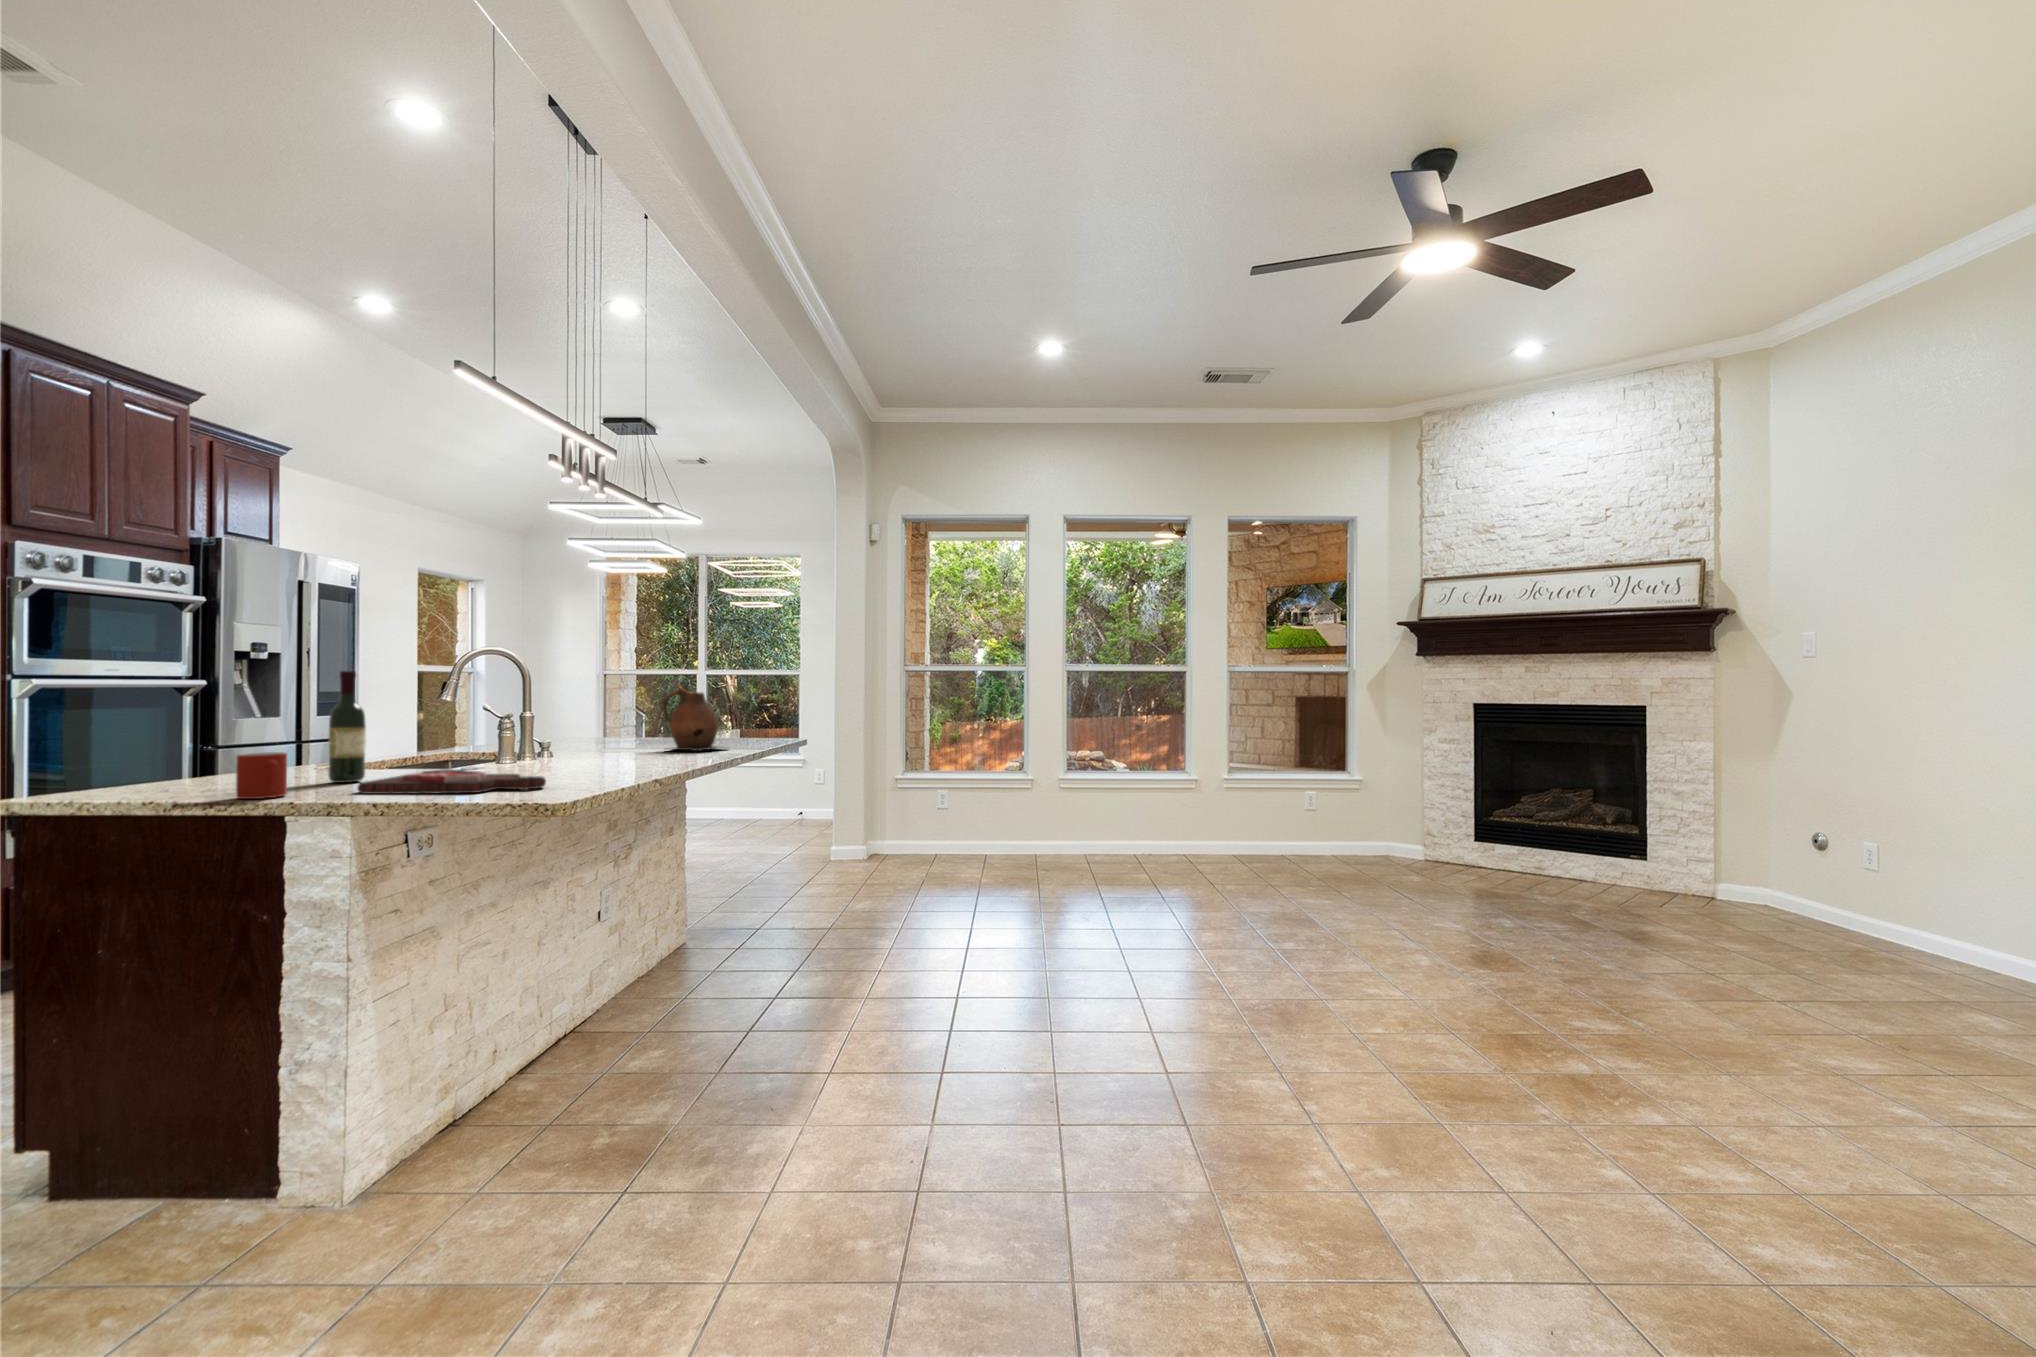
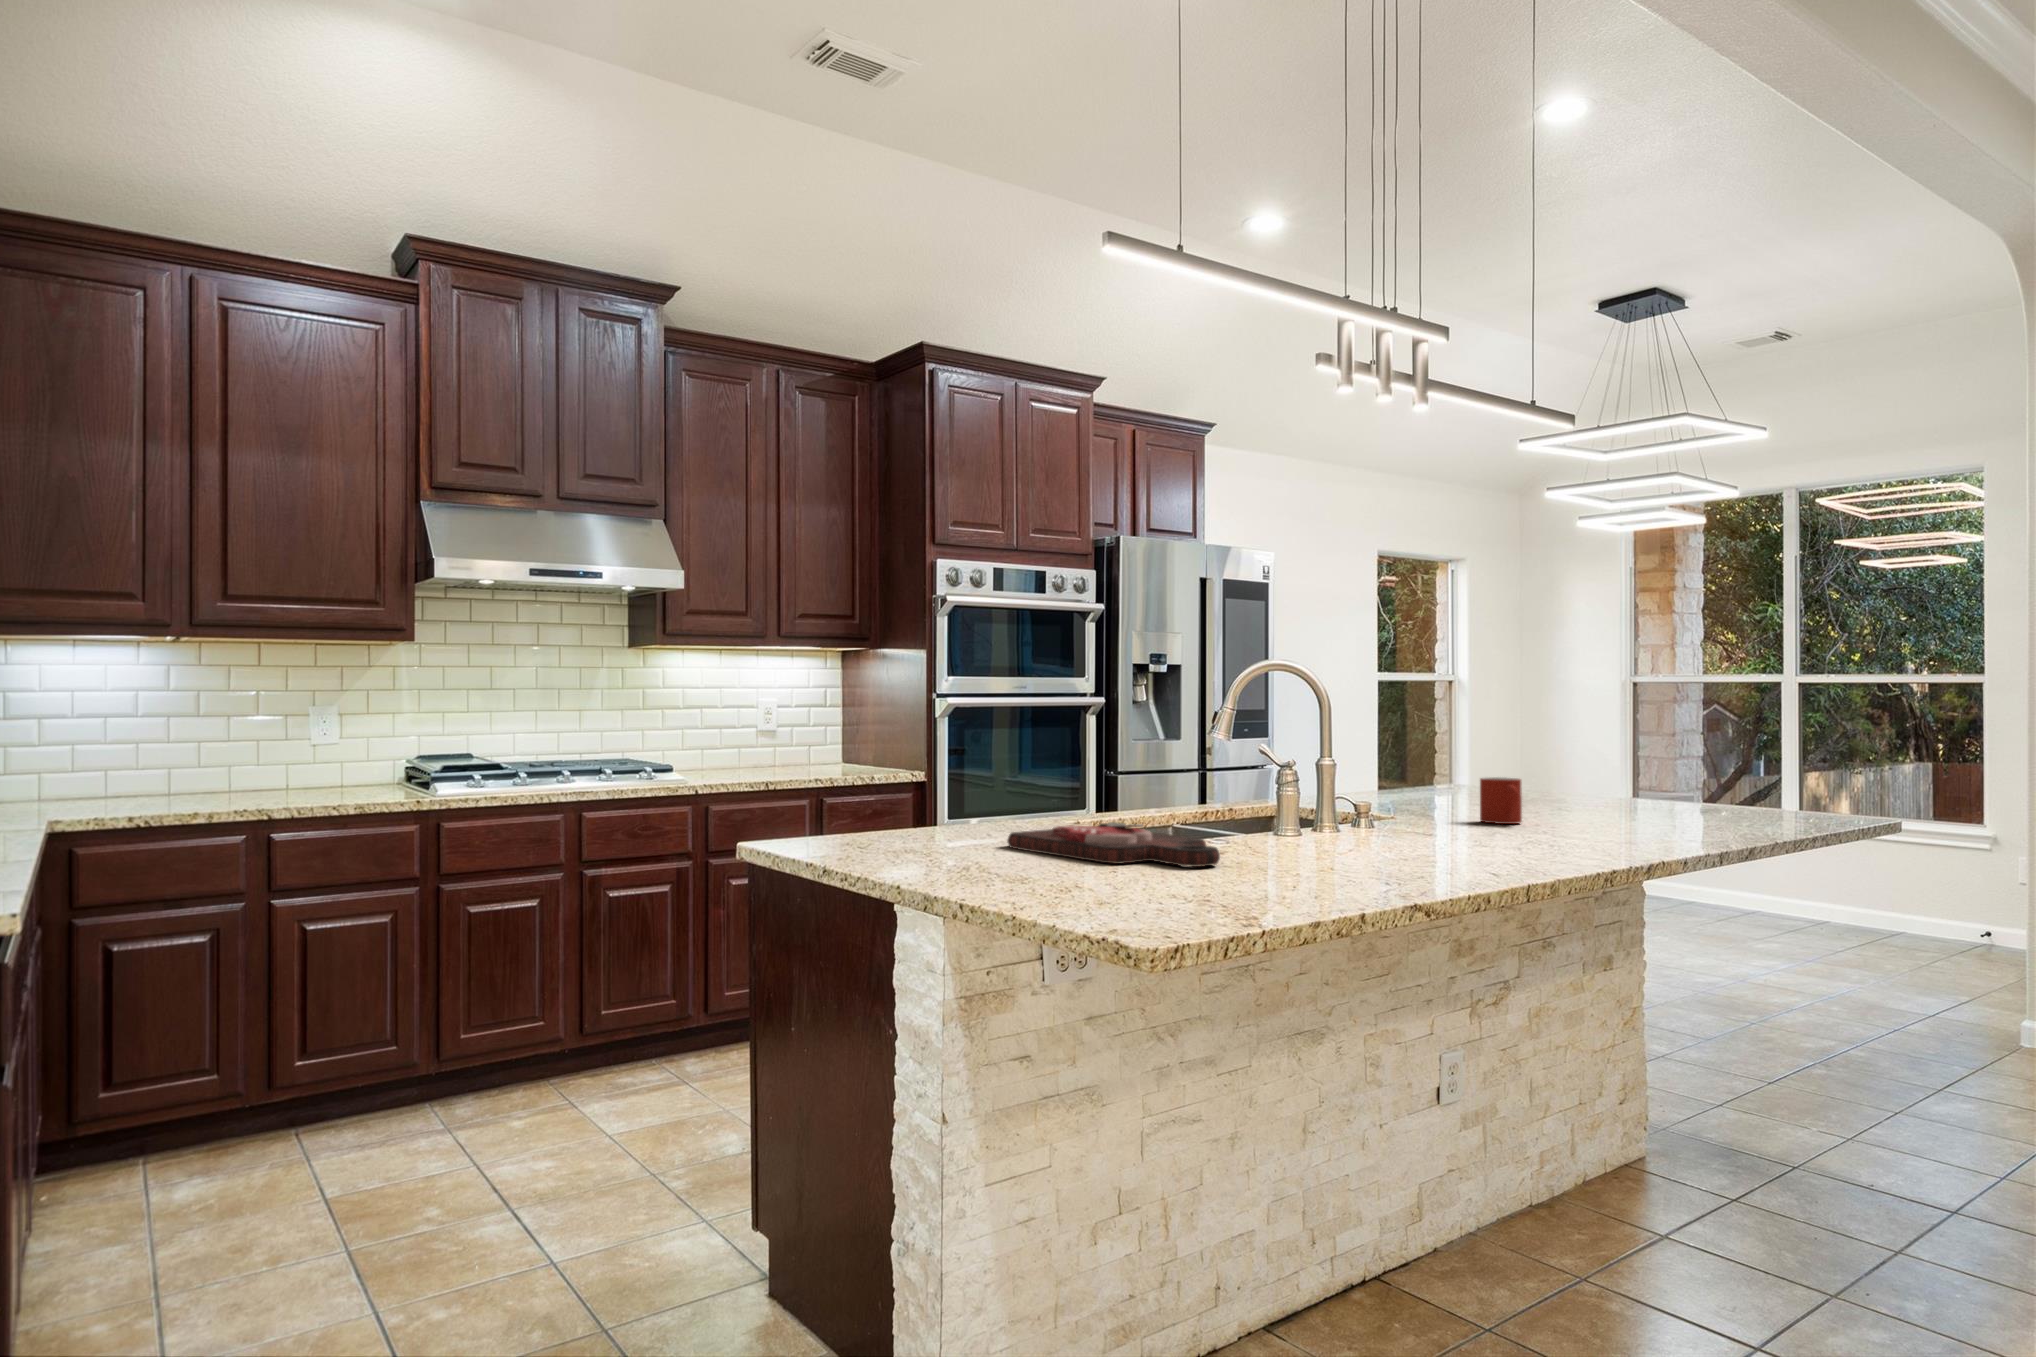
wine bottle: present [328,671,366,783] -> none [1029,680,1068,830]
ceramic pitcher: present [663,685,718,751] -> none [1578,702,1707,825]
mug: present [236,752,287,799] -> present [1480,777,1522,824]

